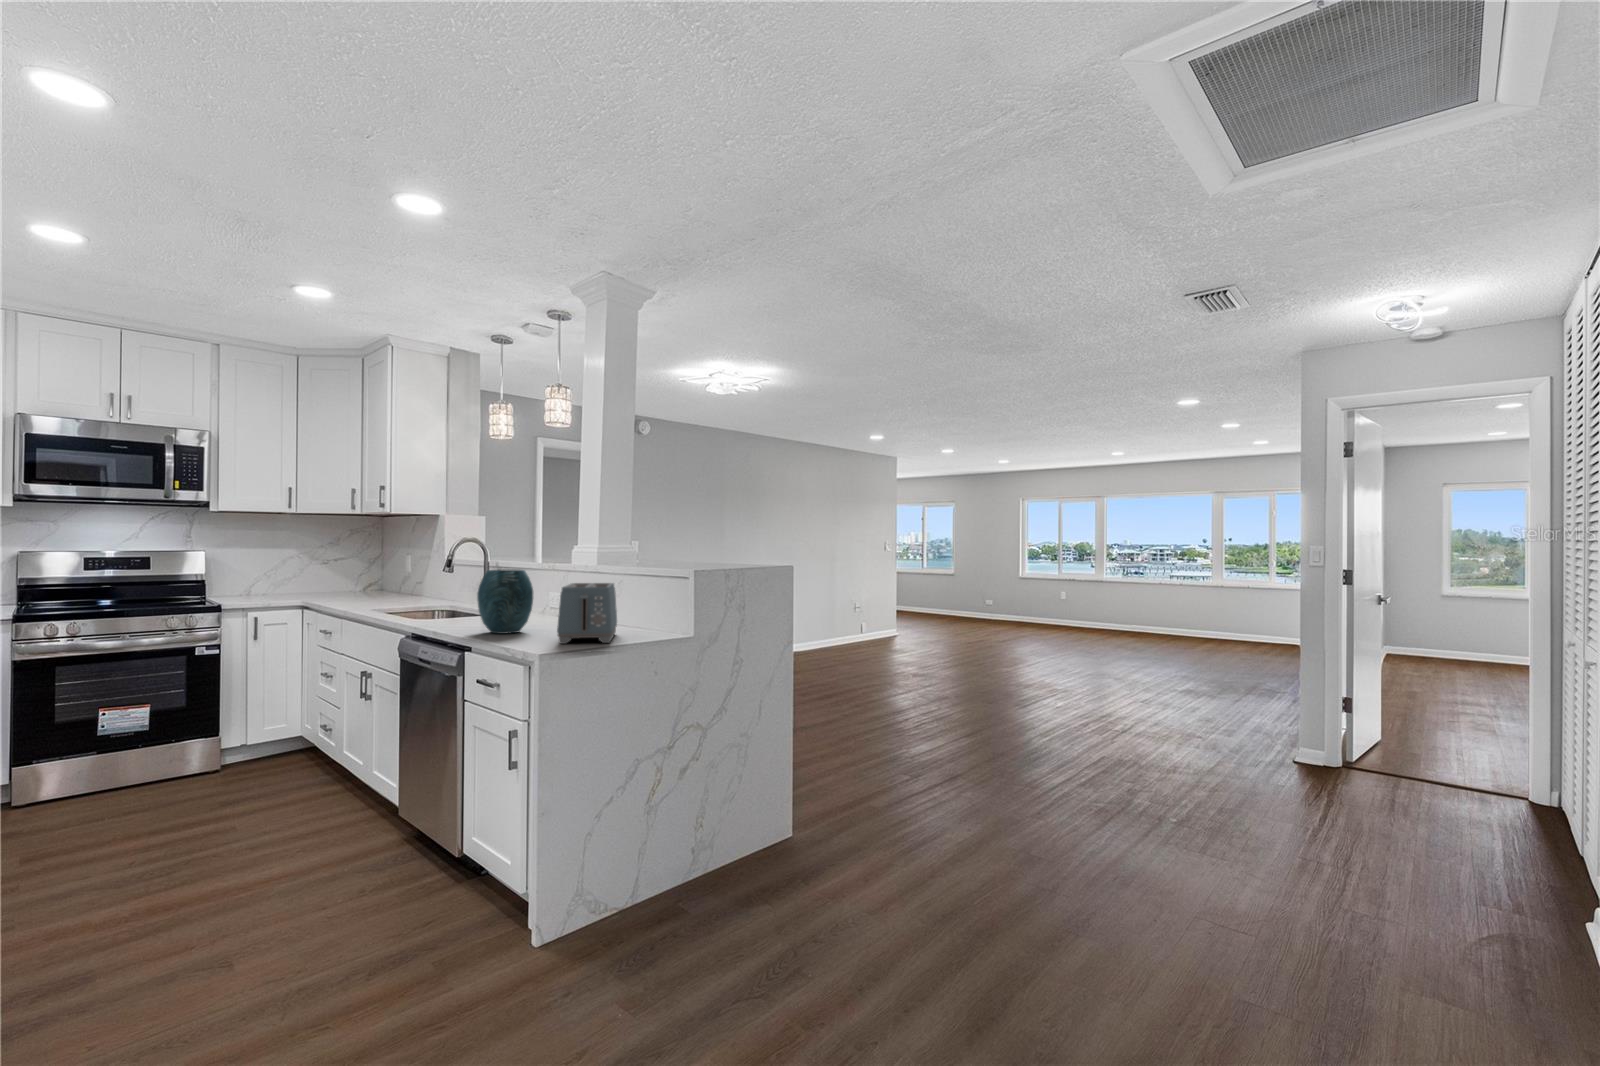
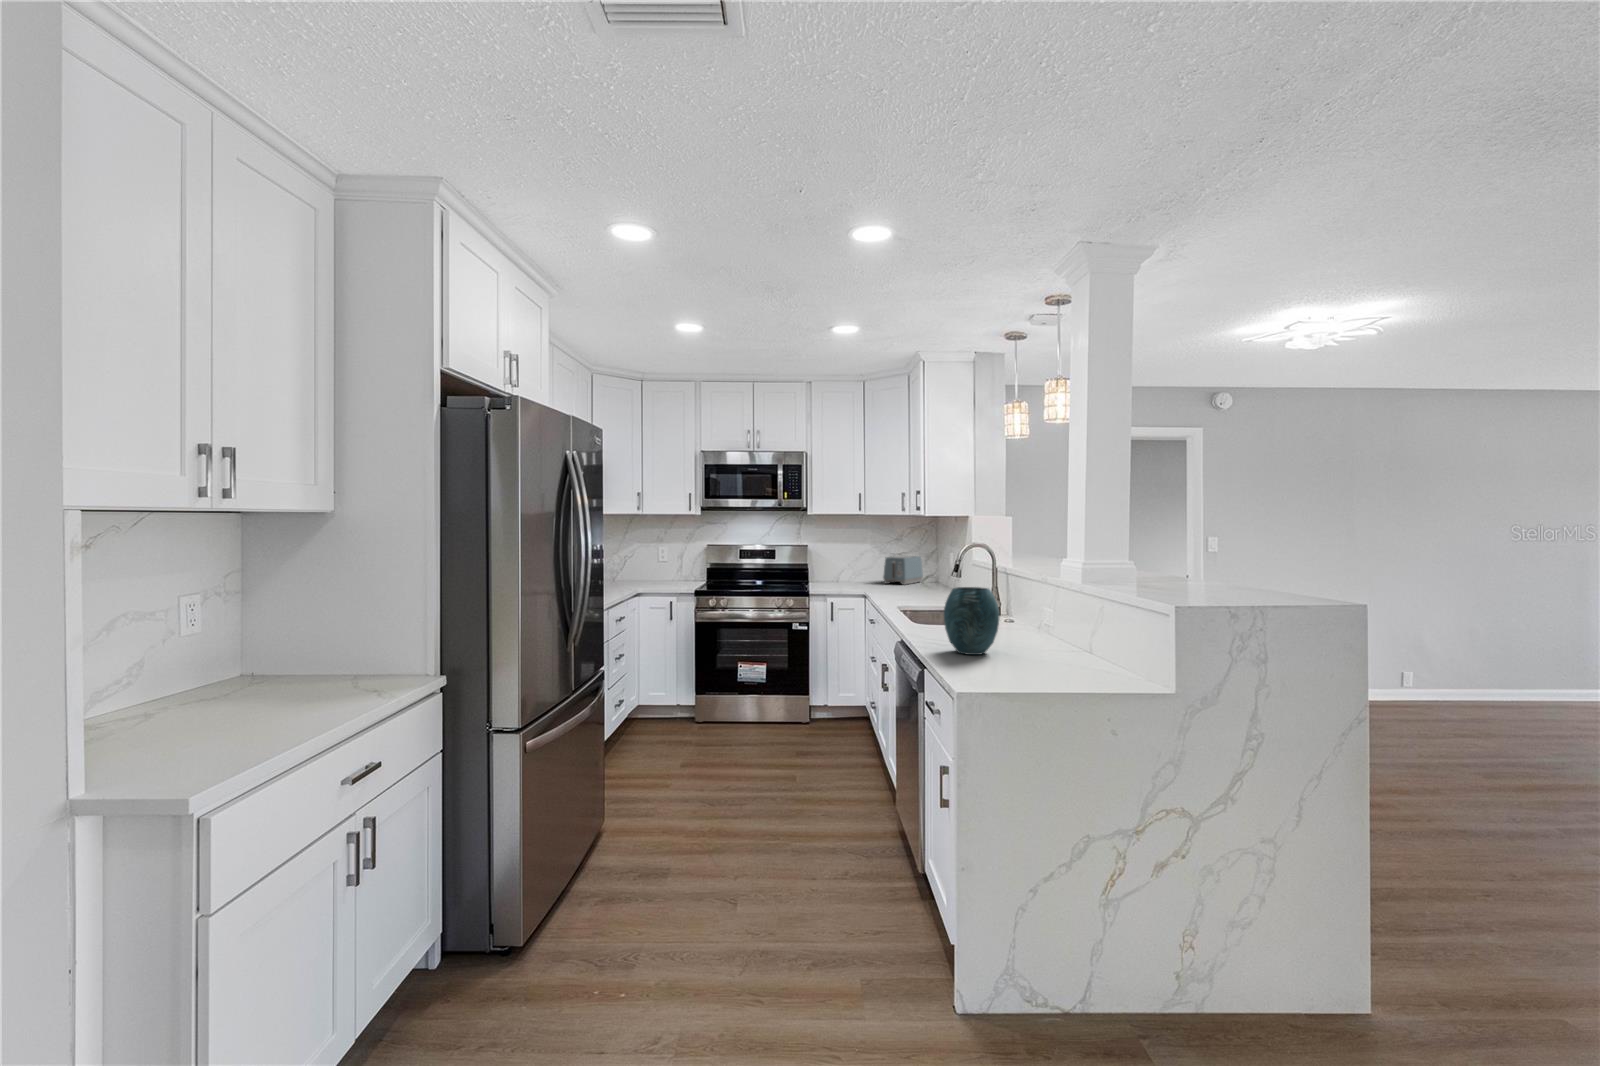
toaster: present [557,583,617,644] -> present [883,556,923,585]

